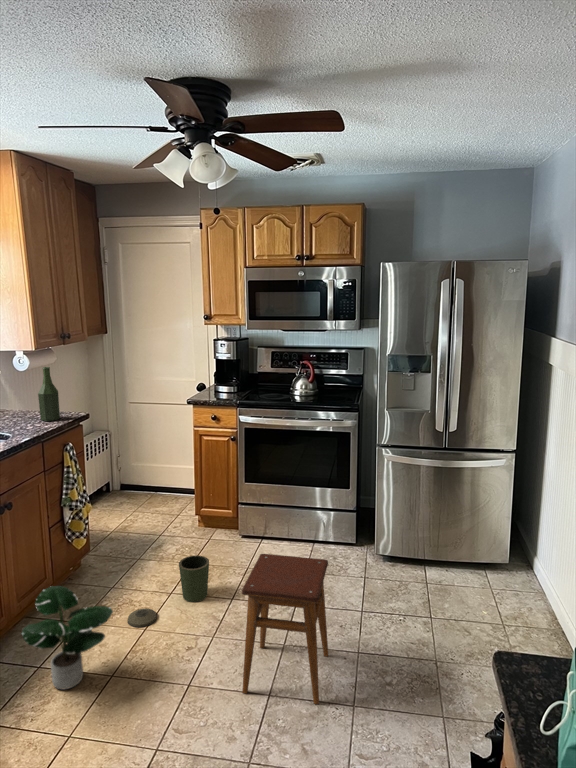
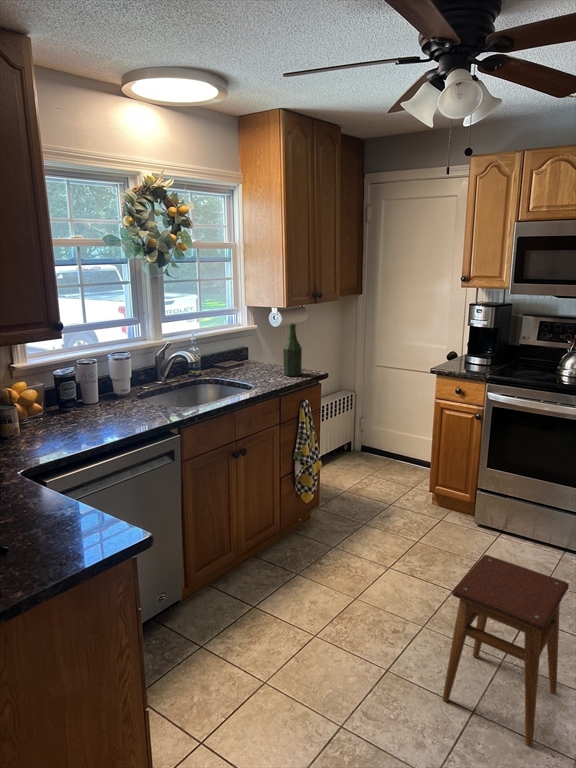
trash can: present [128,555,209,628] -> none [341,535,431,595]
potted plant: present [22,586,113,689] -> none [241,534,322,633]

